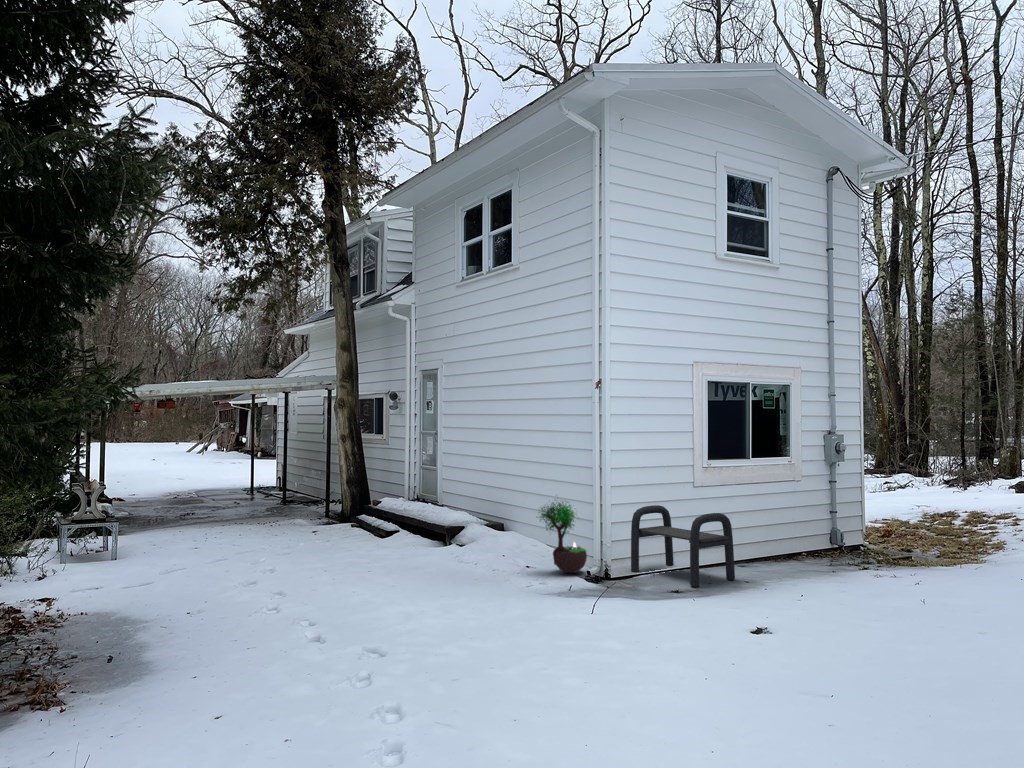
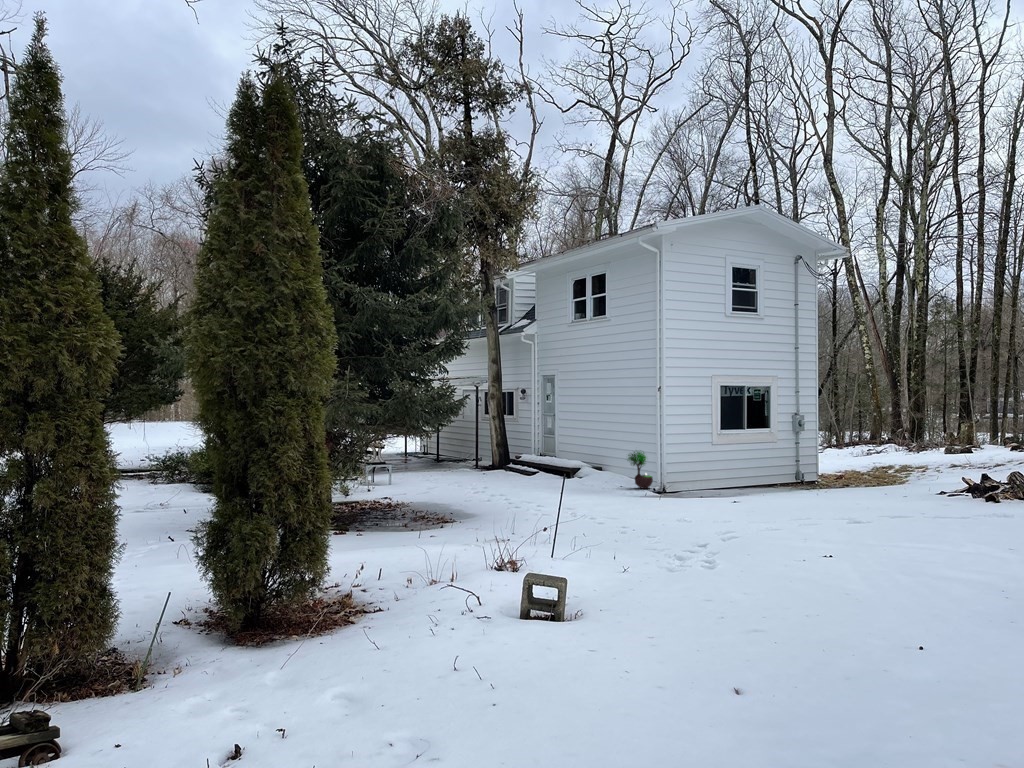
bench: present [631,505,735,587] -> none [676,454,731,493]

